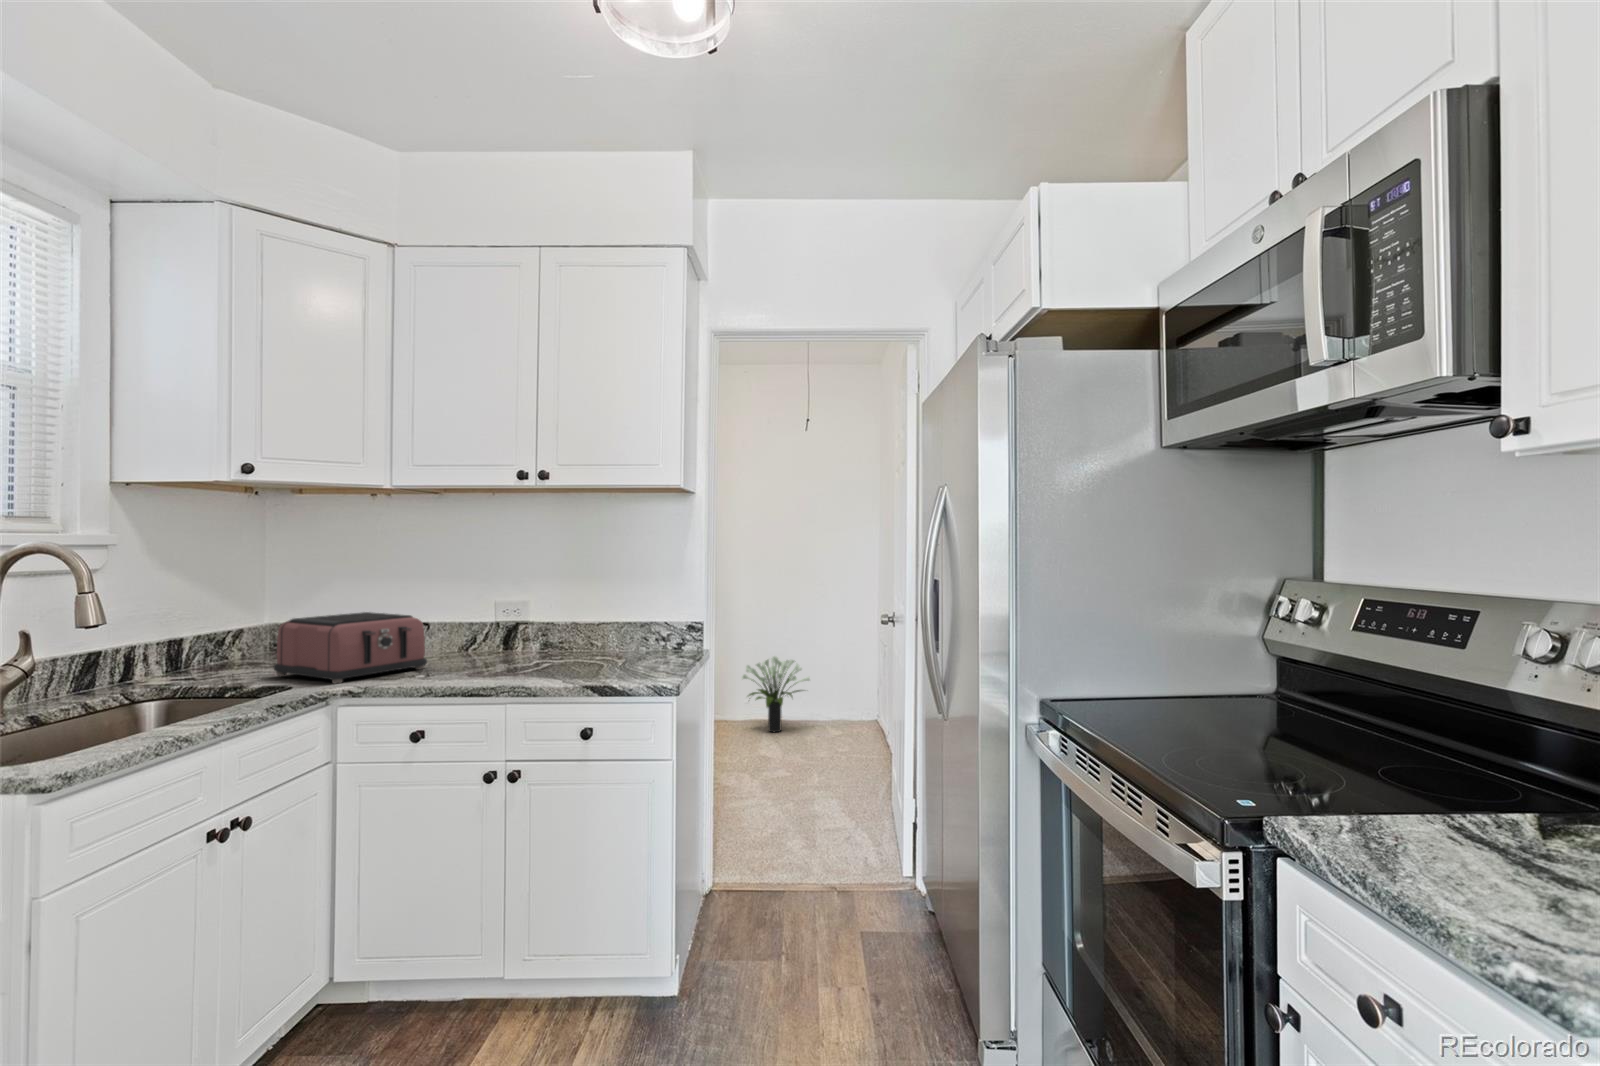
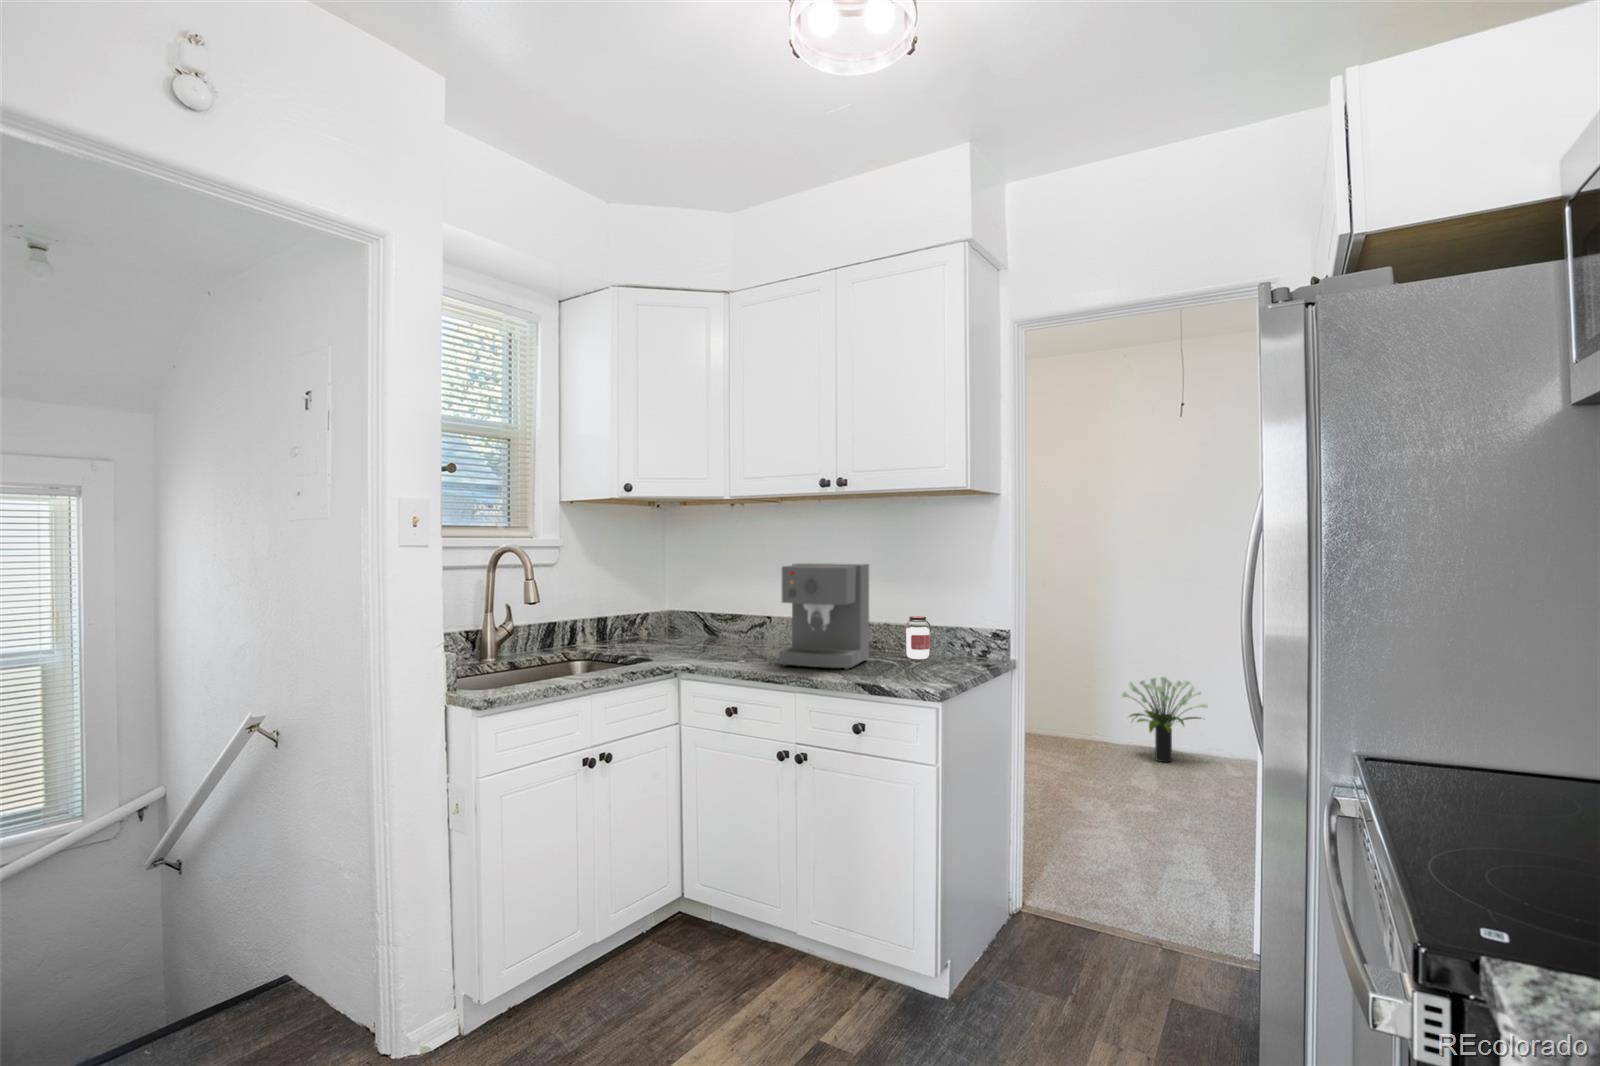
coffee maker: none [471,560,567,678] -> present [779,563,869,670]
toaster: present [274,612,427,684] -> none [658,604,761,661]
jar: none [603,614,630,658] -> present [905,616,931,659]

